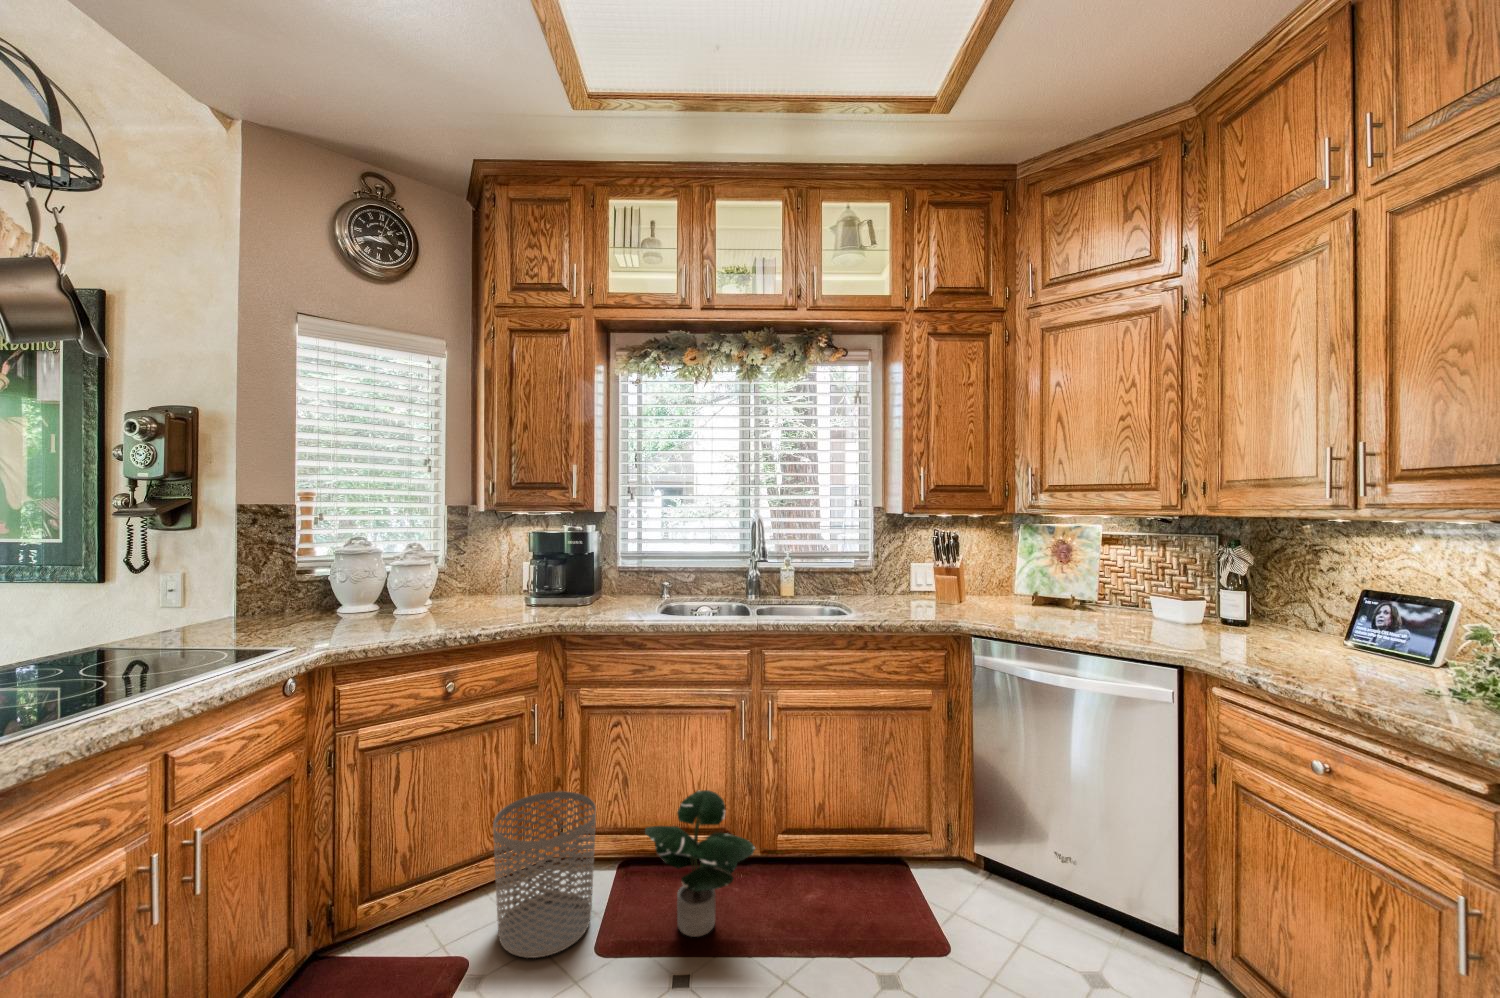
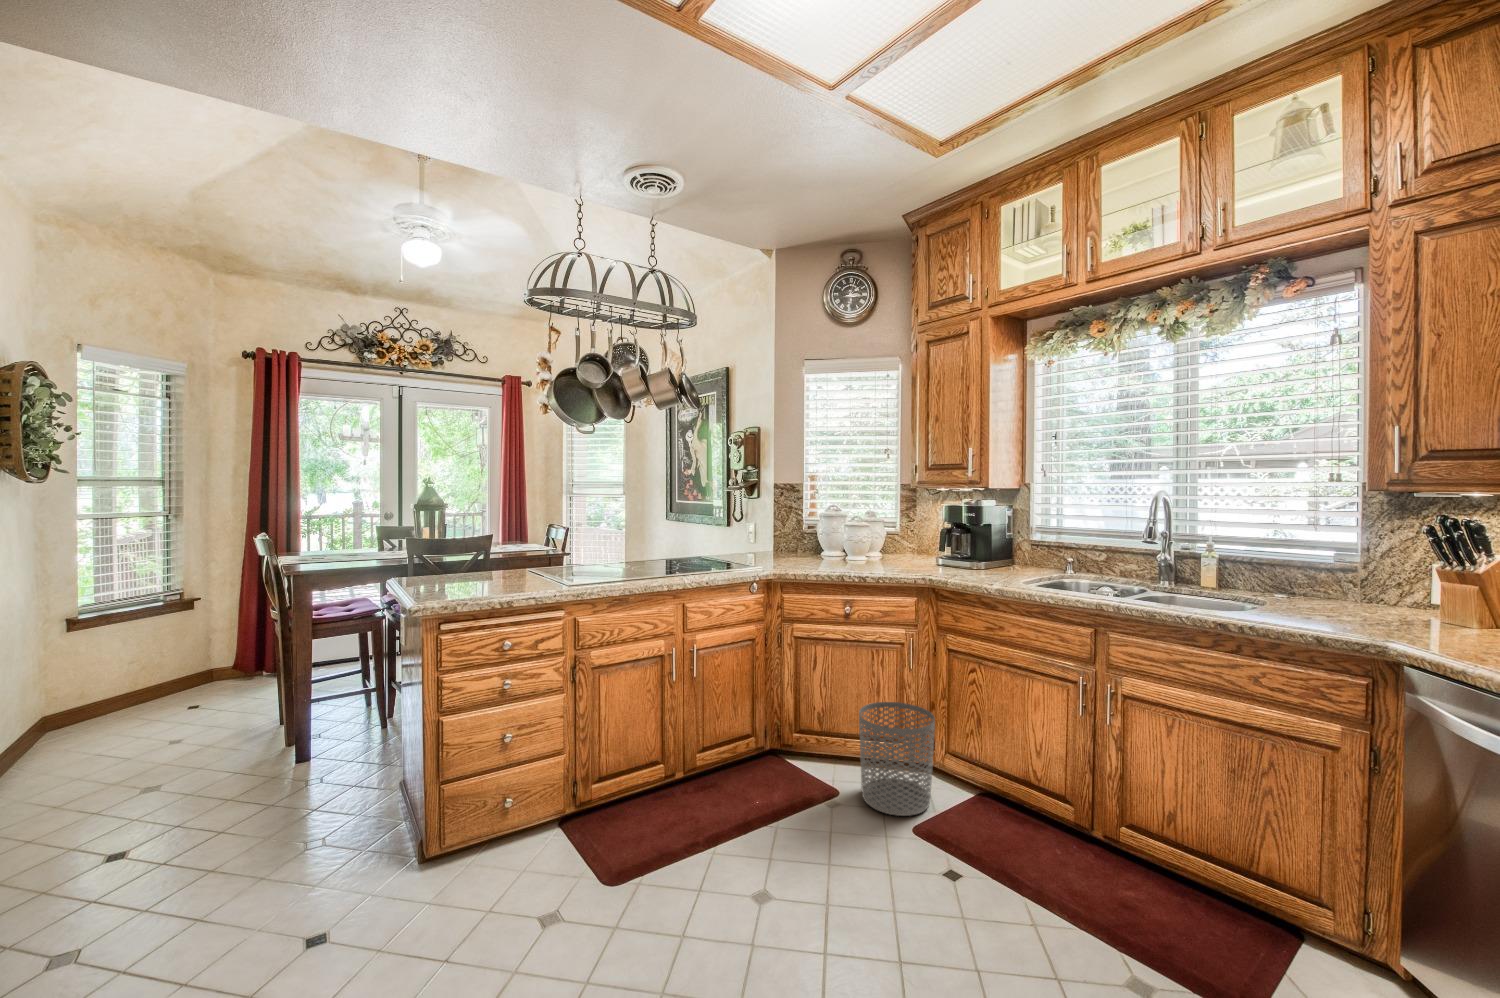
potted plant: present [645,790,755,937] -> none [952,745,1048,863]

